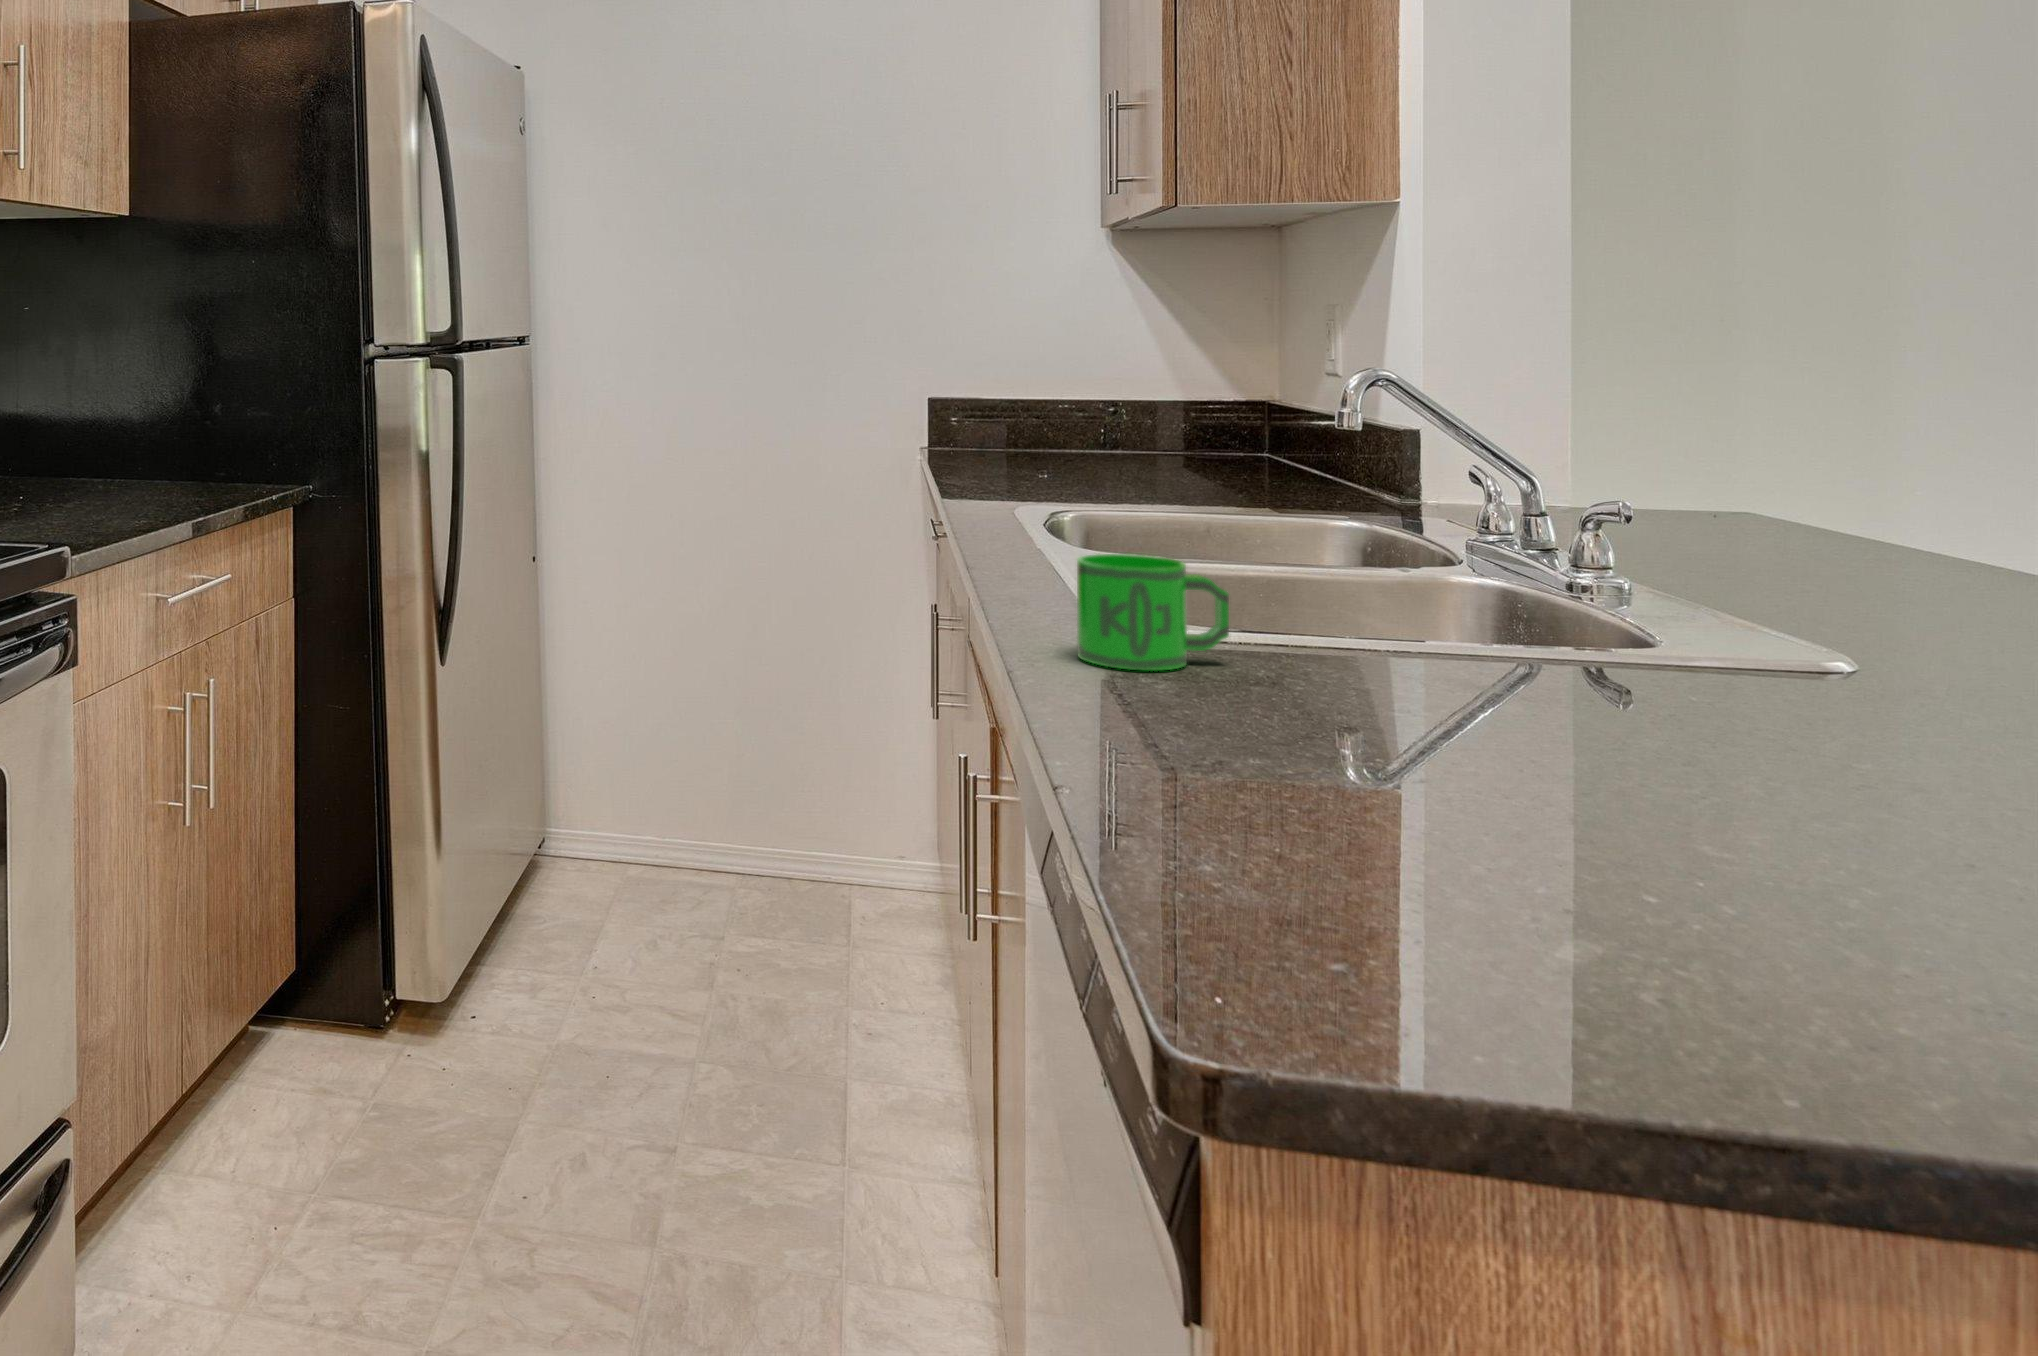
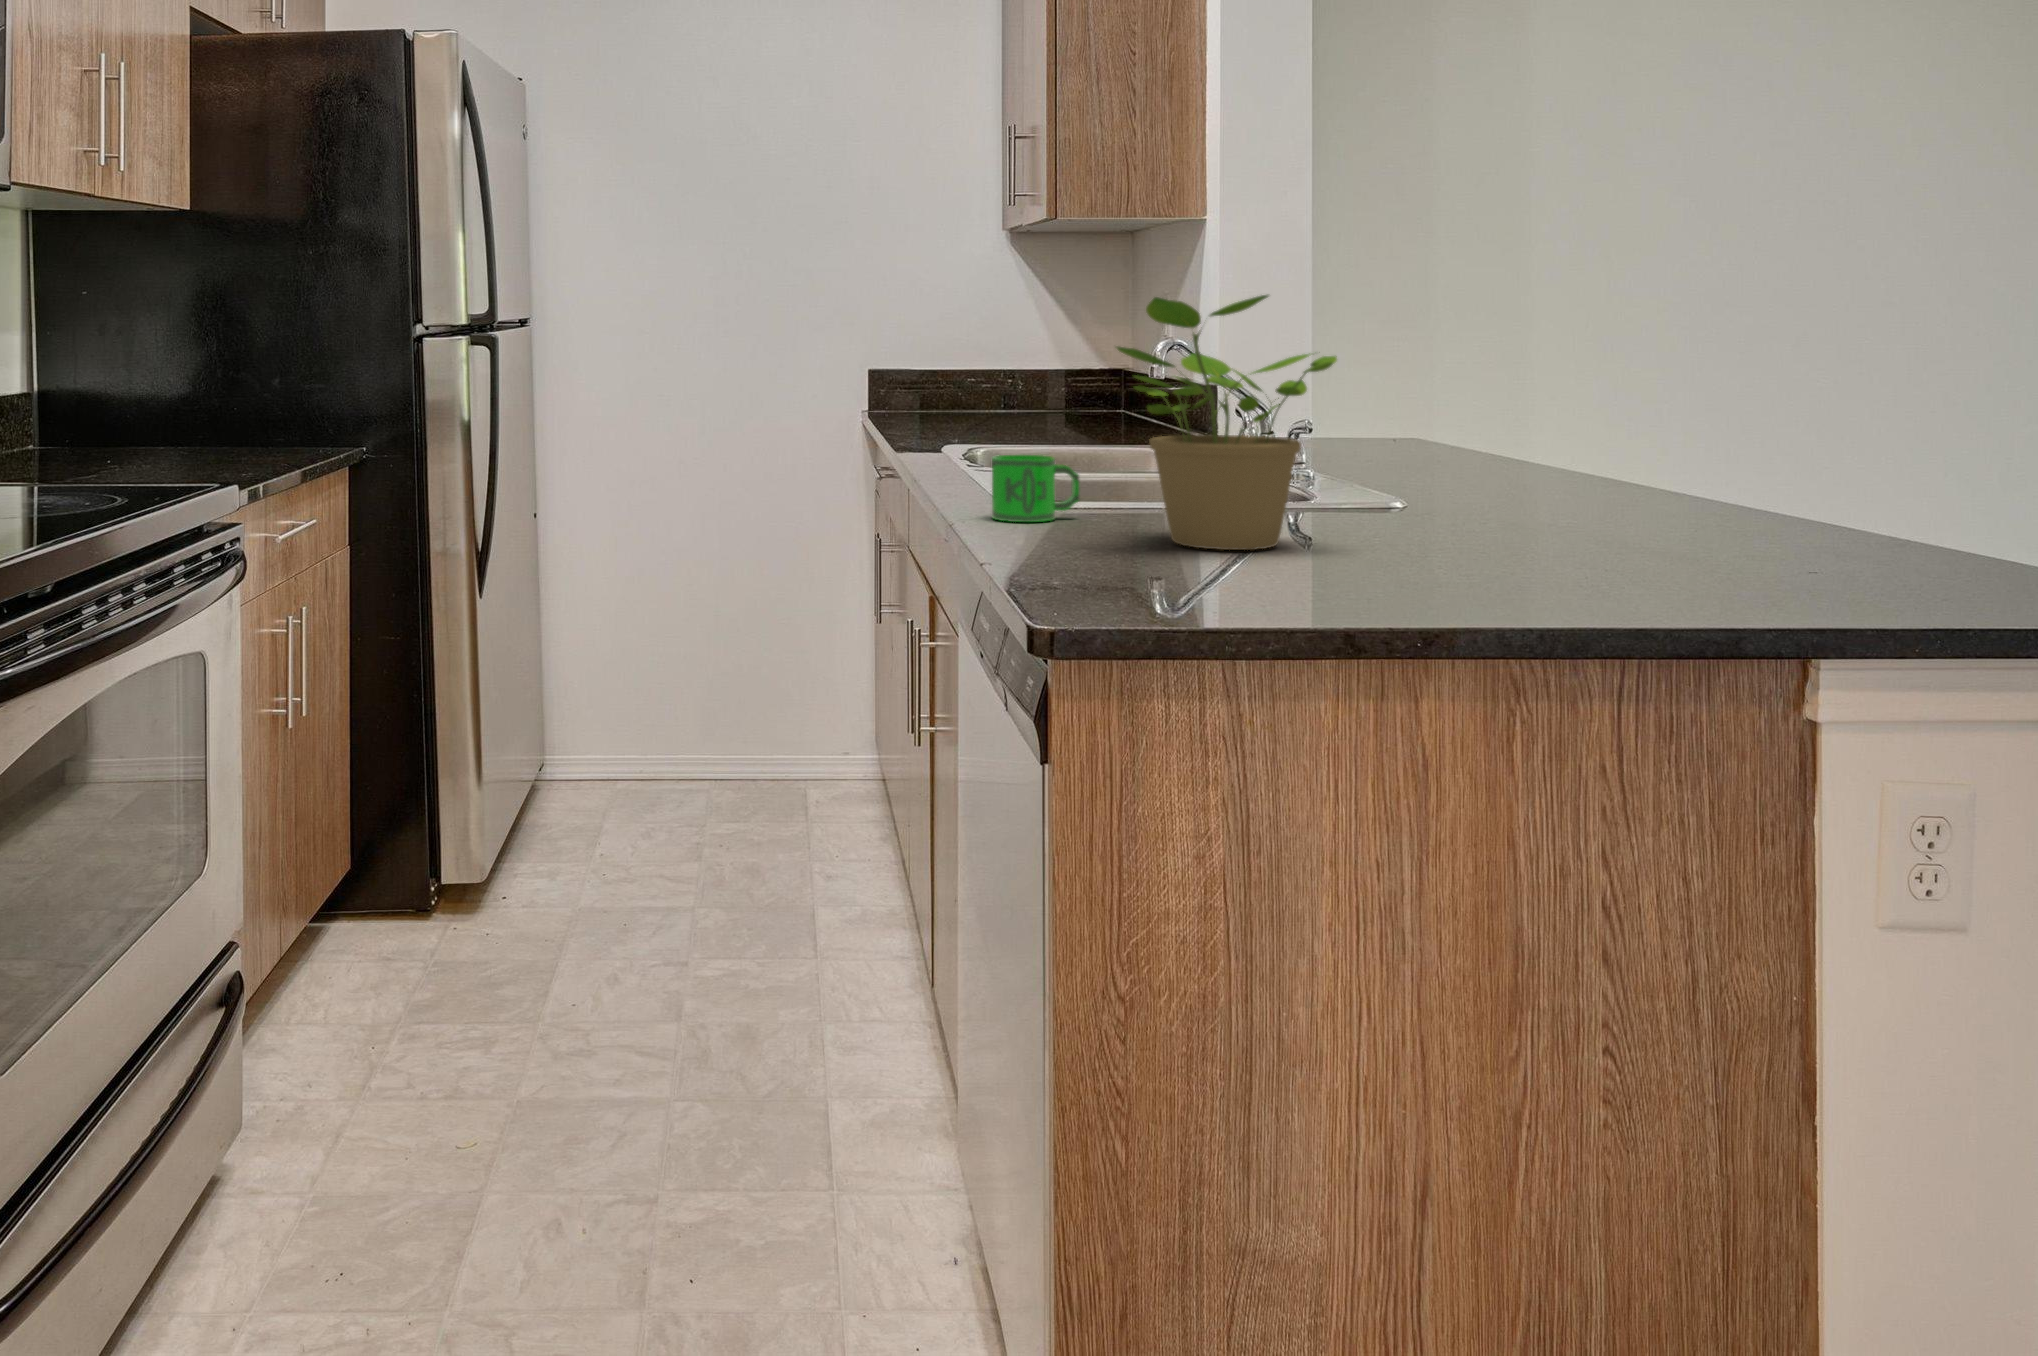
potted plant: none [1306,297,1801,789] -> present [1117,295,1337,550]

